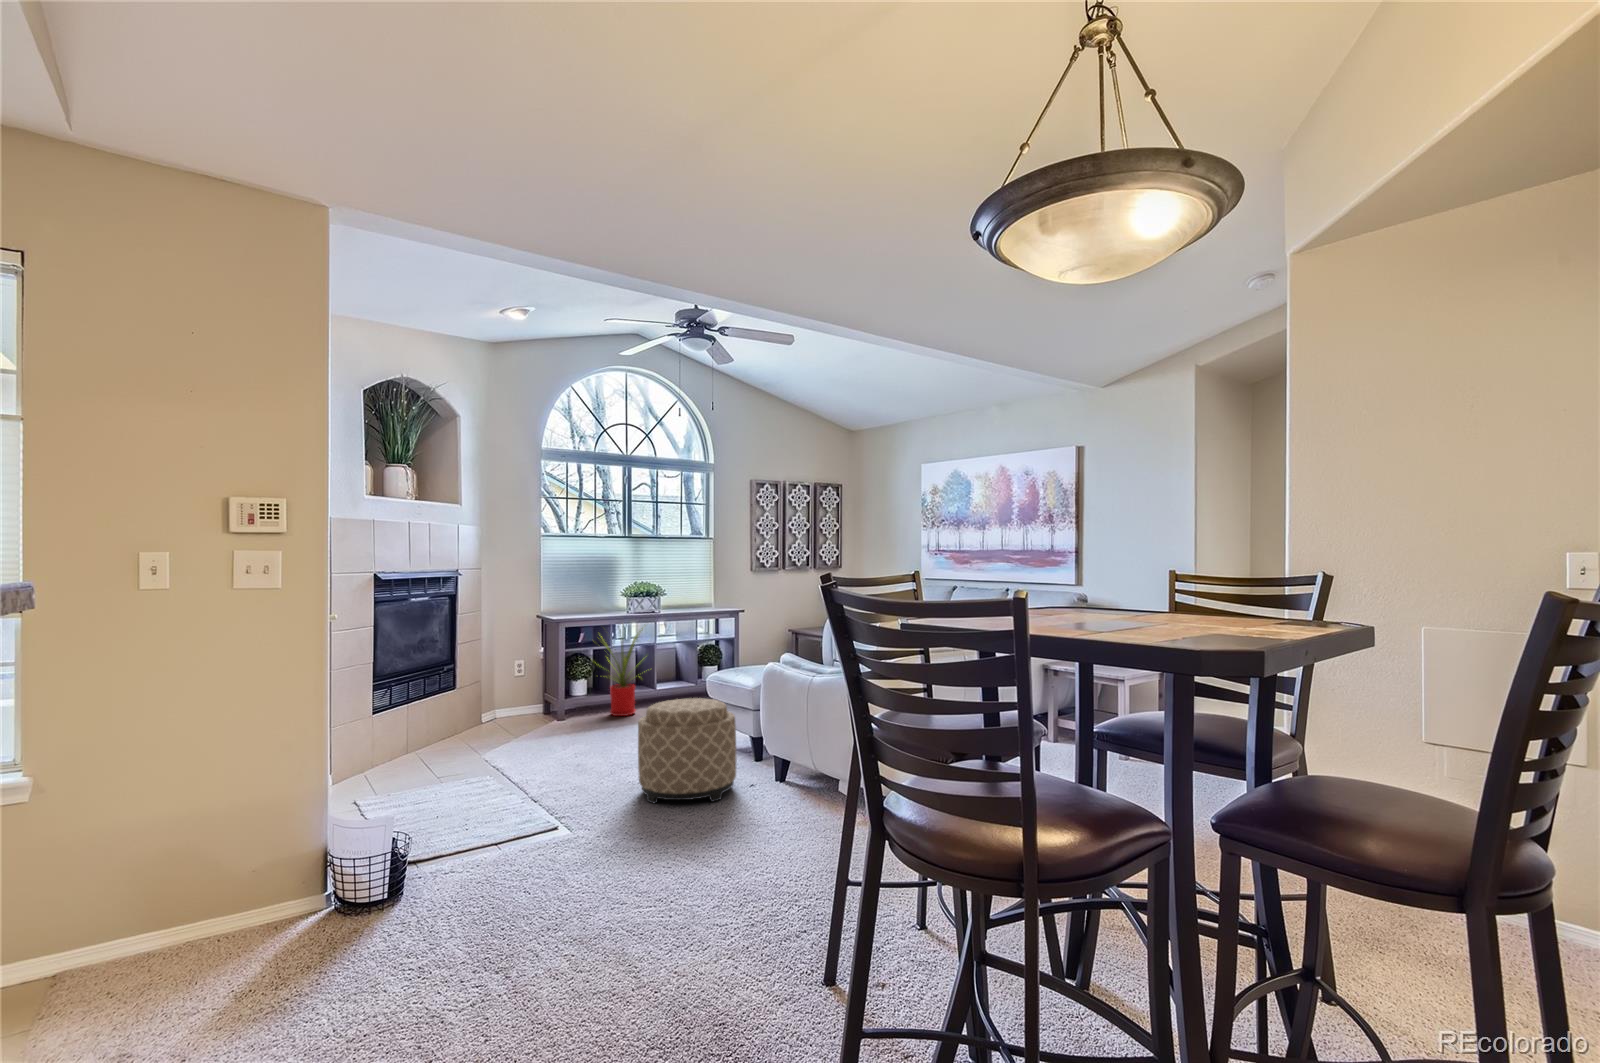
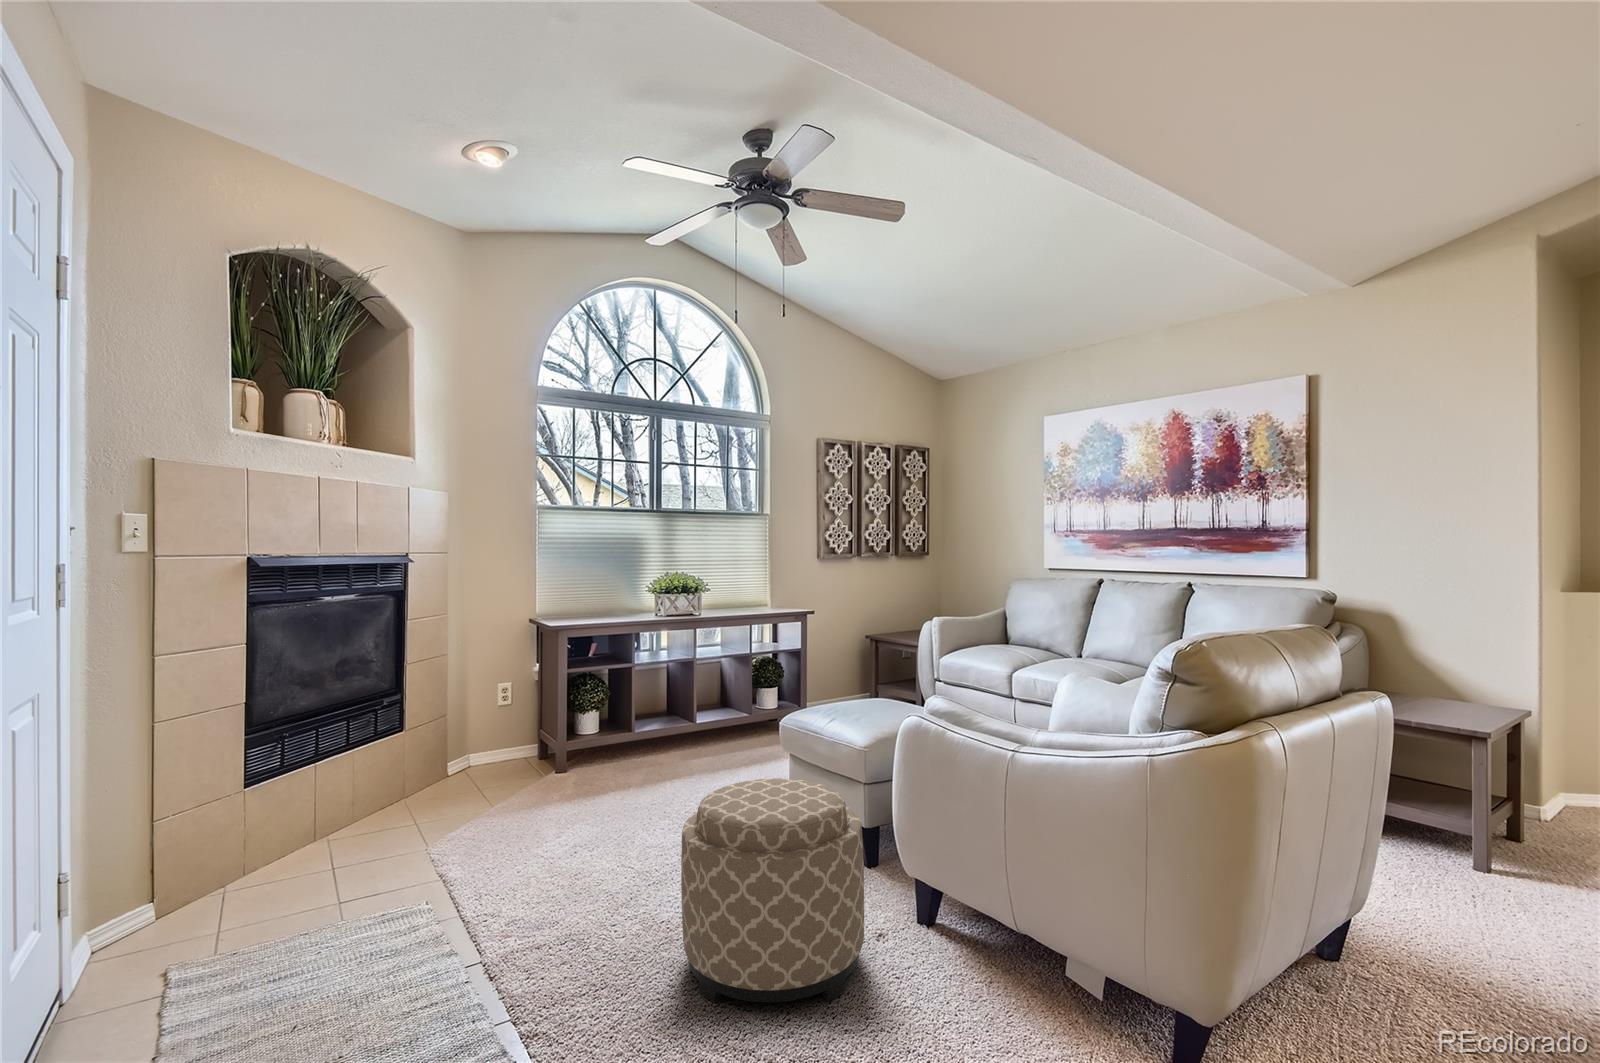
house plant: present [599,631,640,716] -> none [599,628,700,765]

